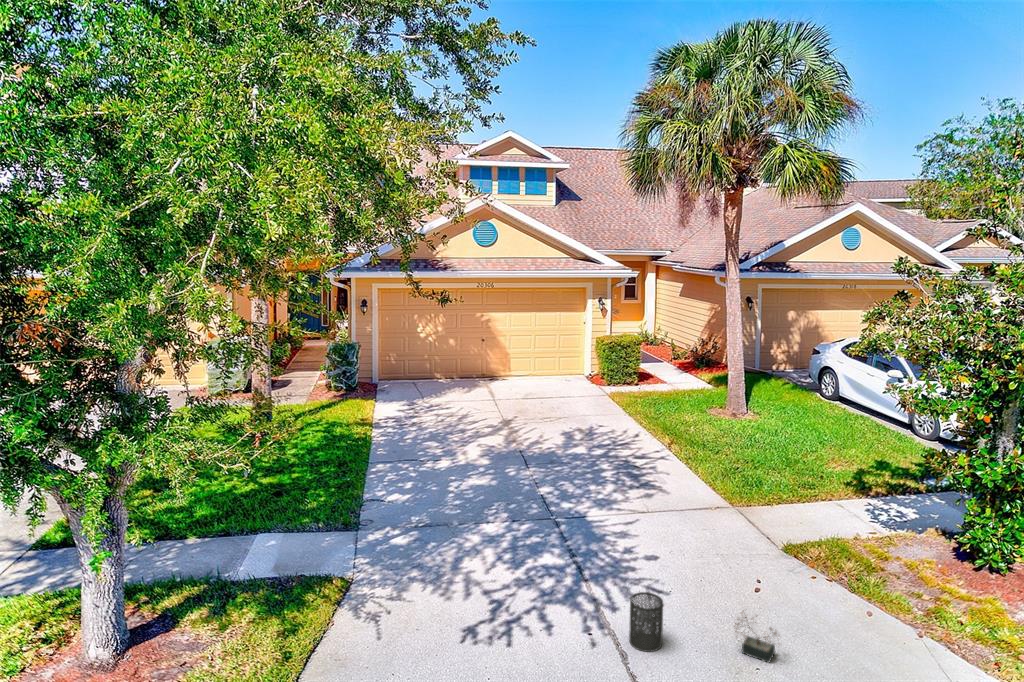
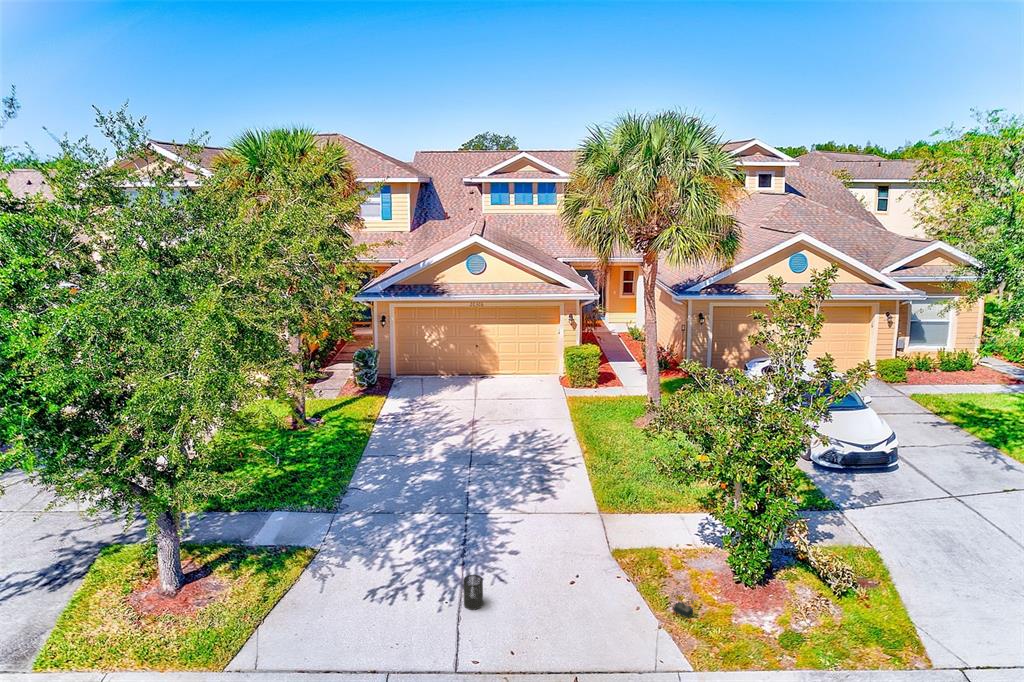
decorative plant: present [734,612,777,662] -> present [671,587,694,618]

